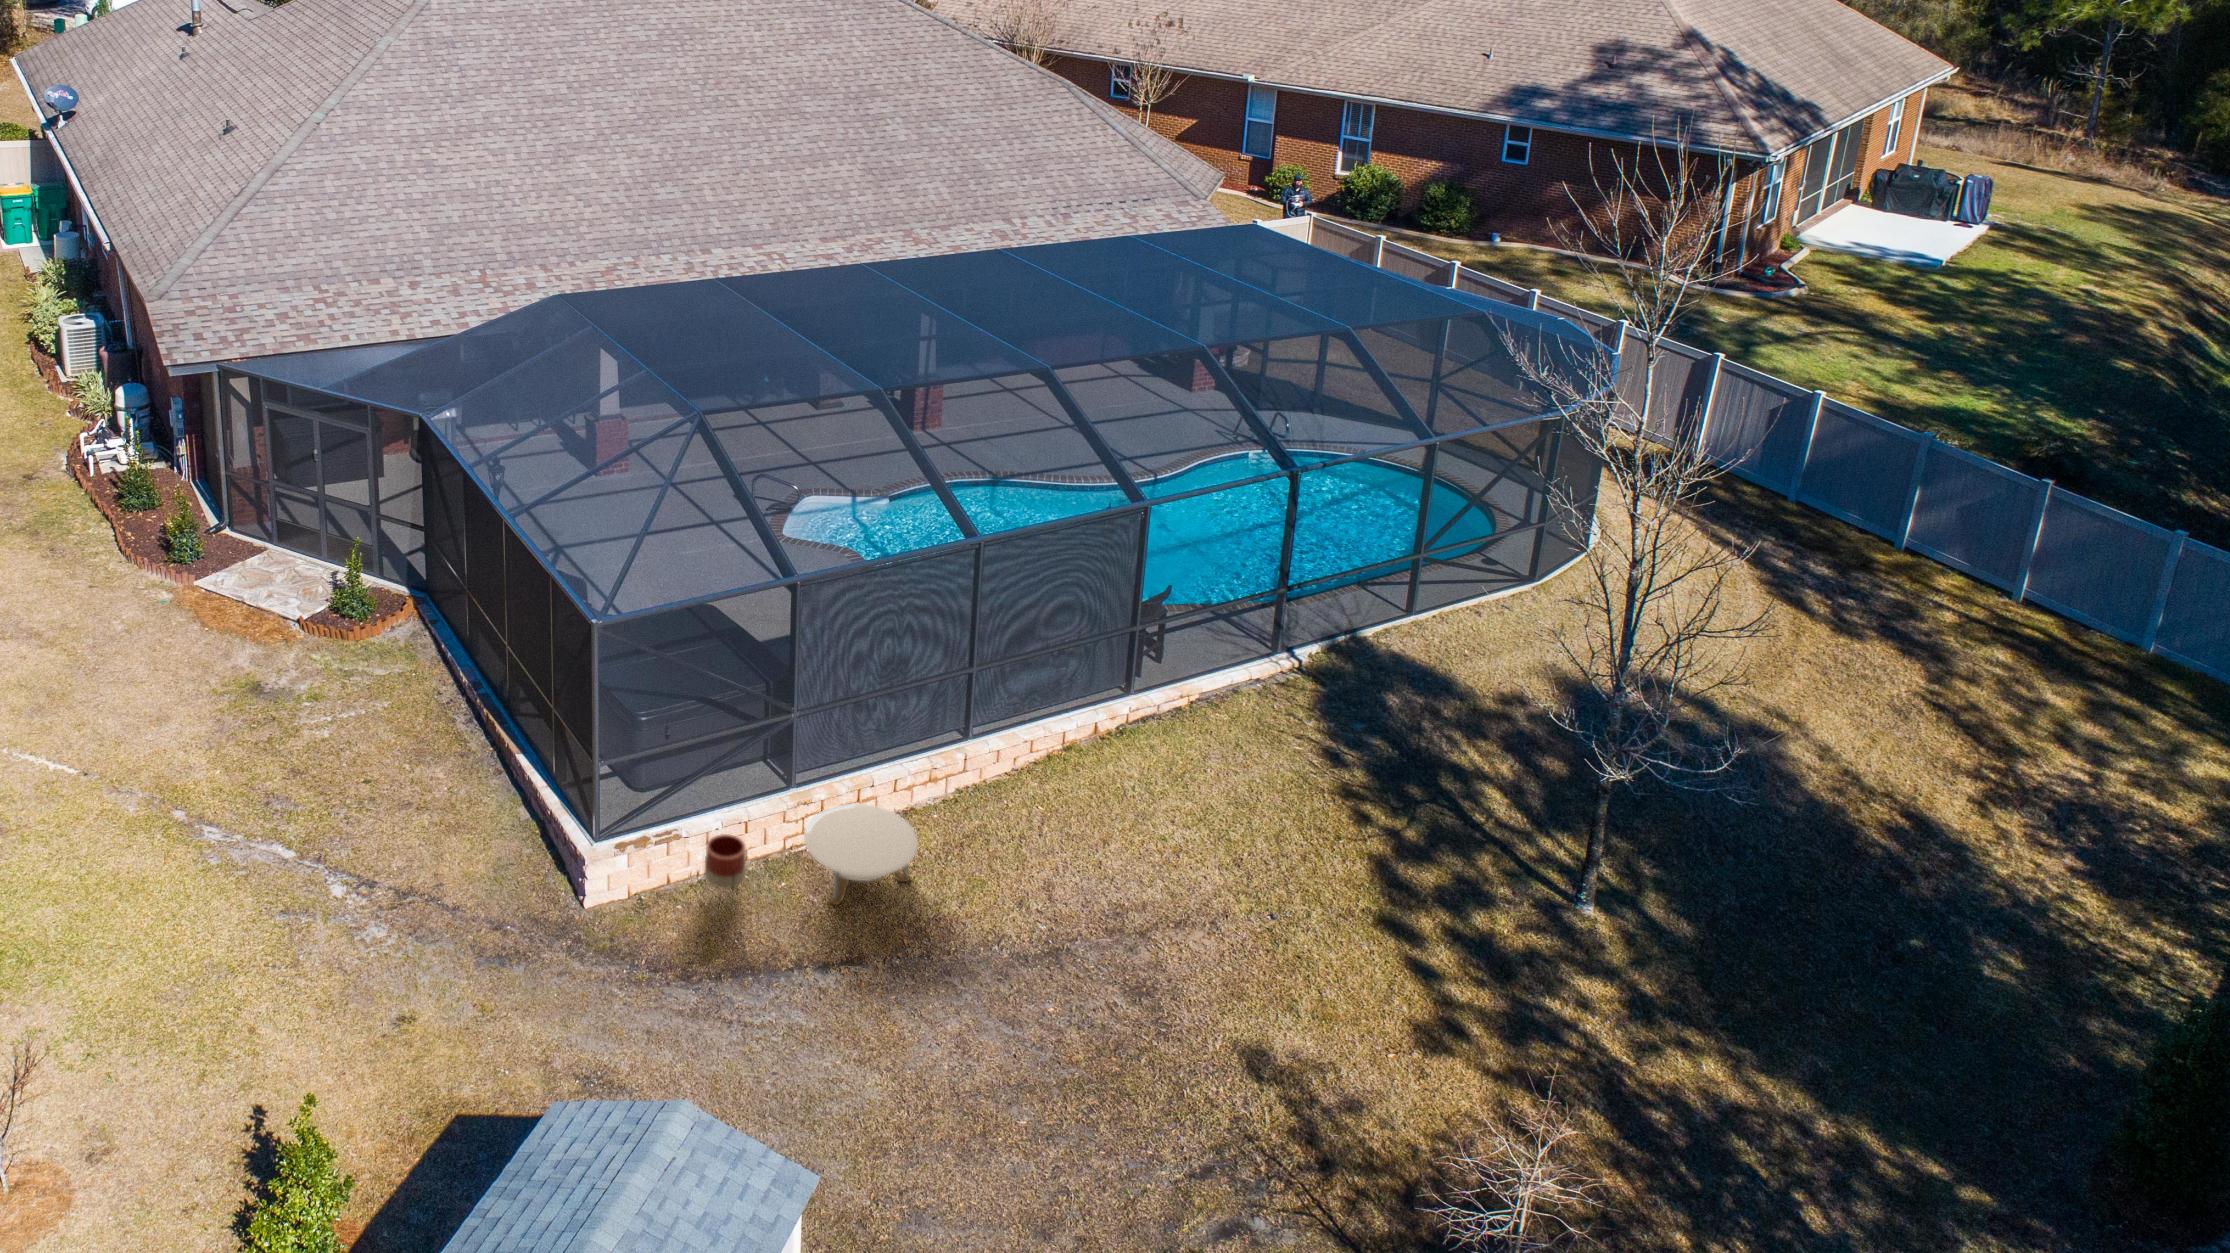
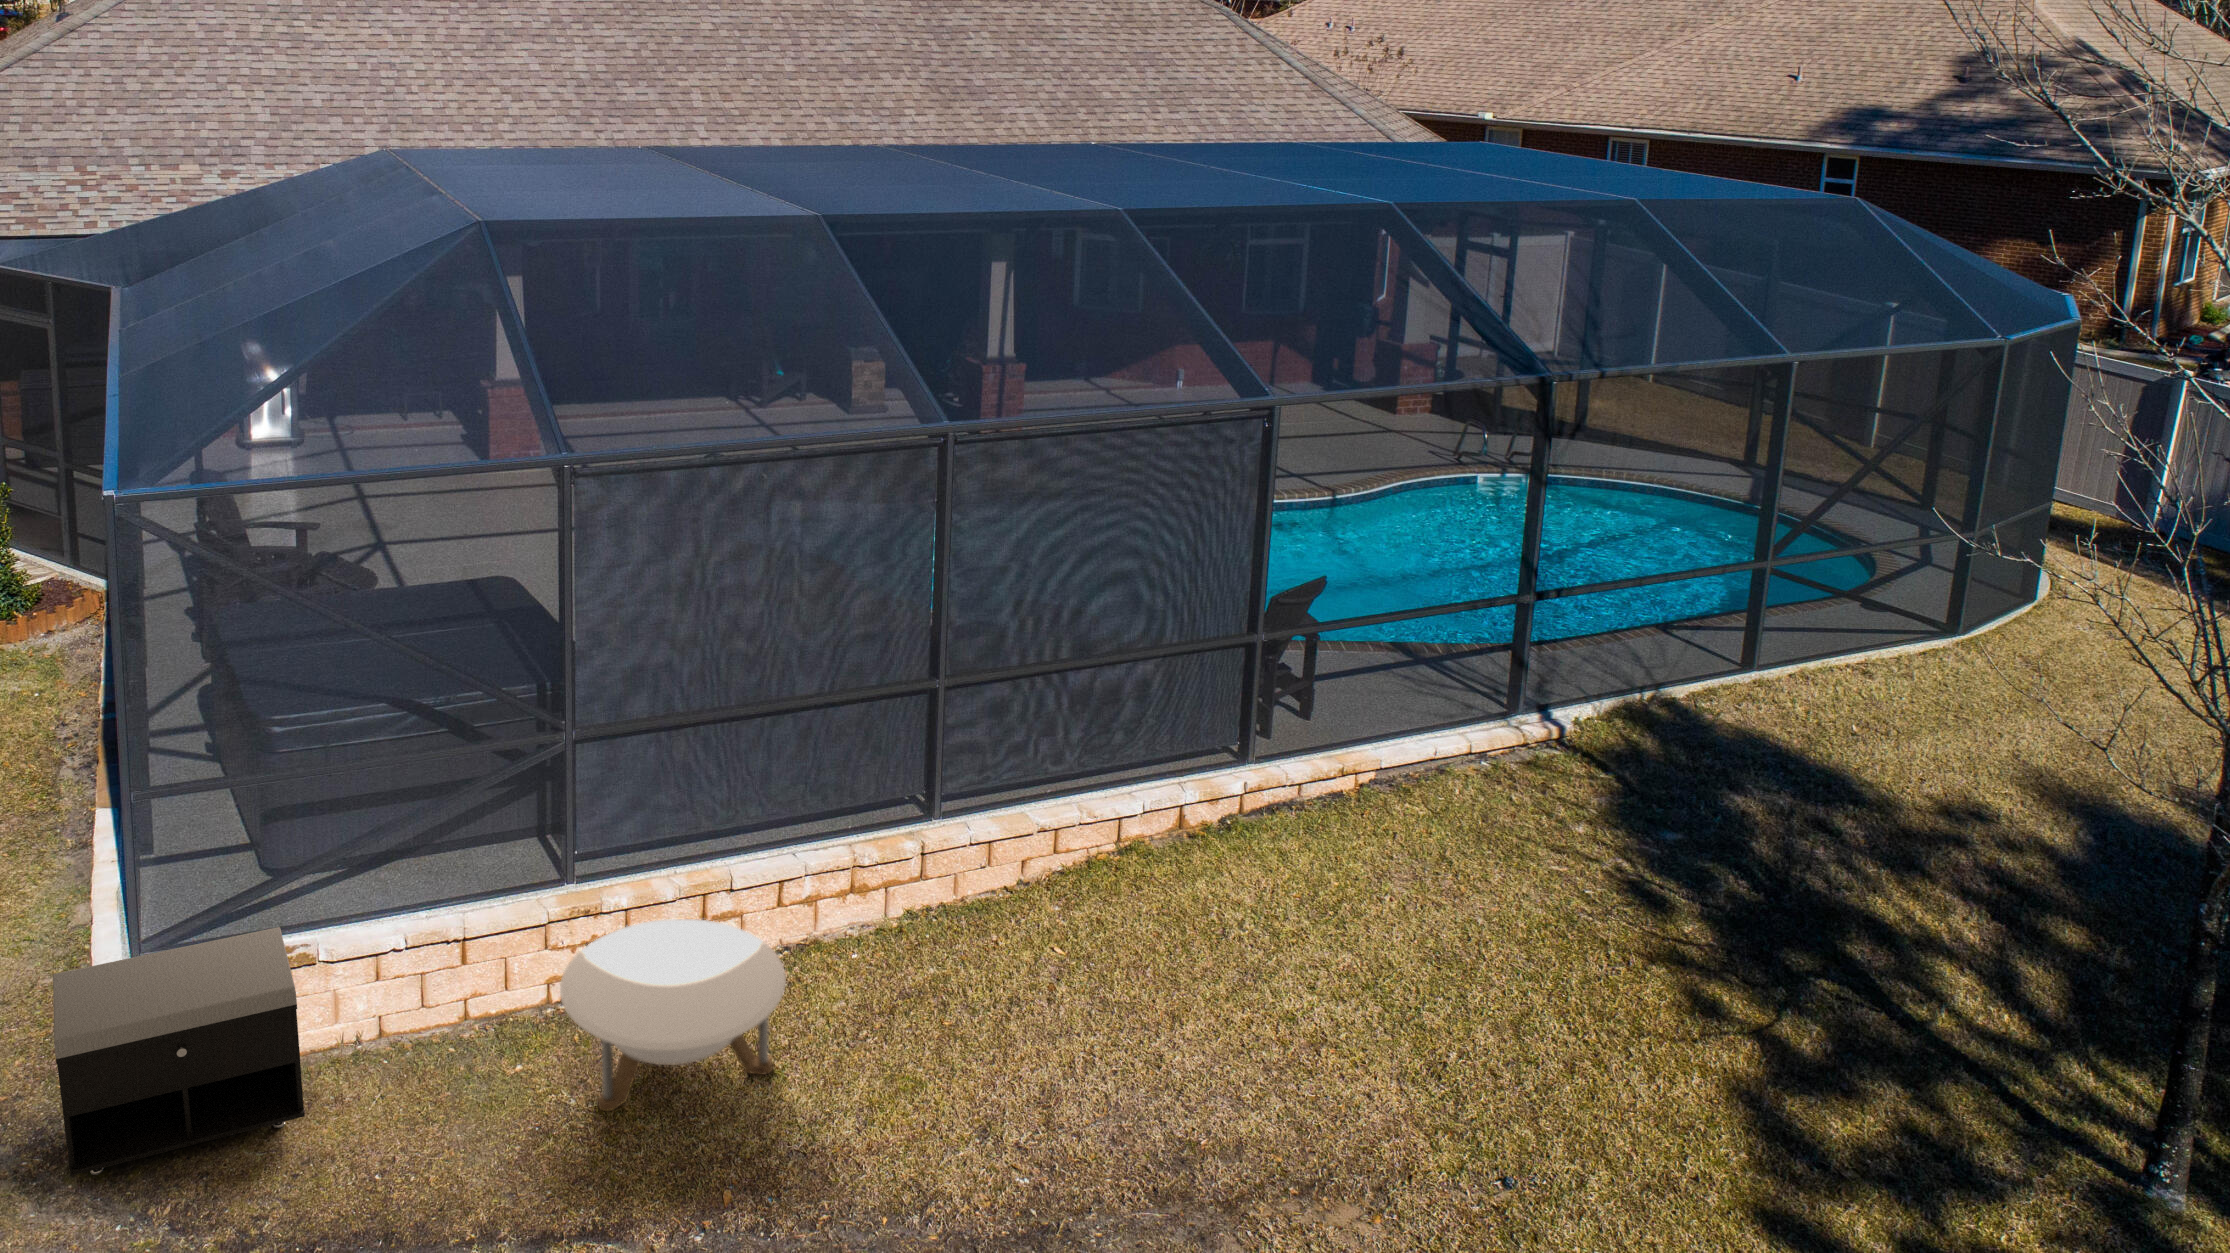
storage bench: none [570,825,696,951] -> present [53,927,305,1176]
planter: present [705,834,746,902] -> none [358,957,441,1095]

